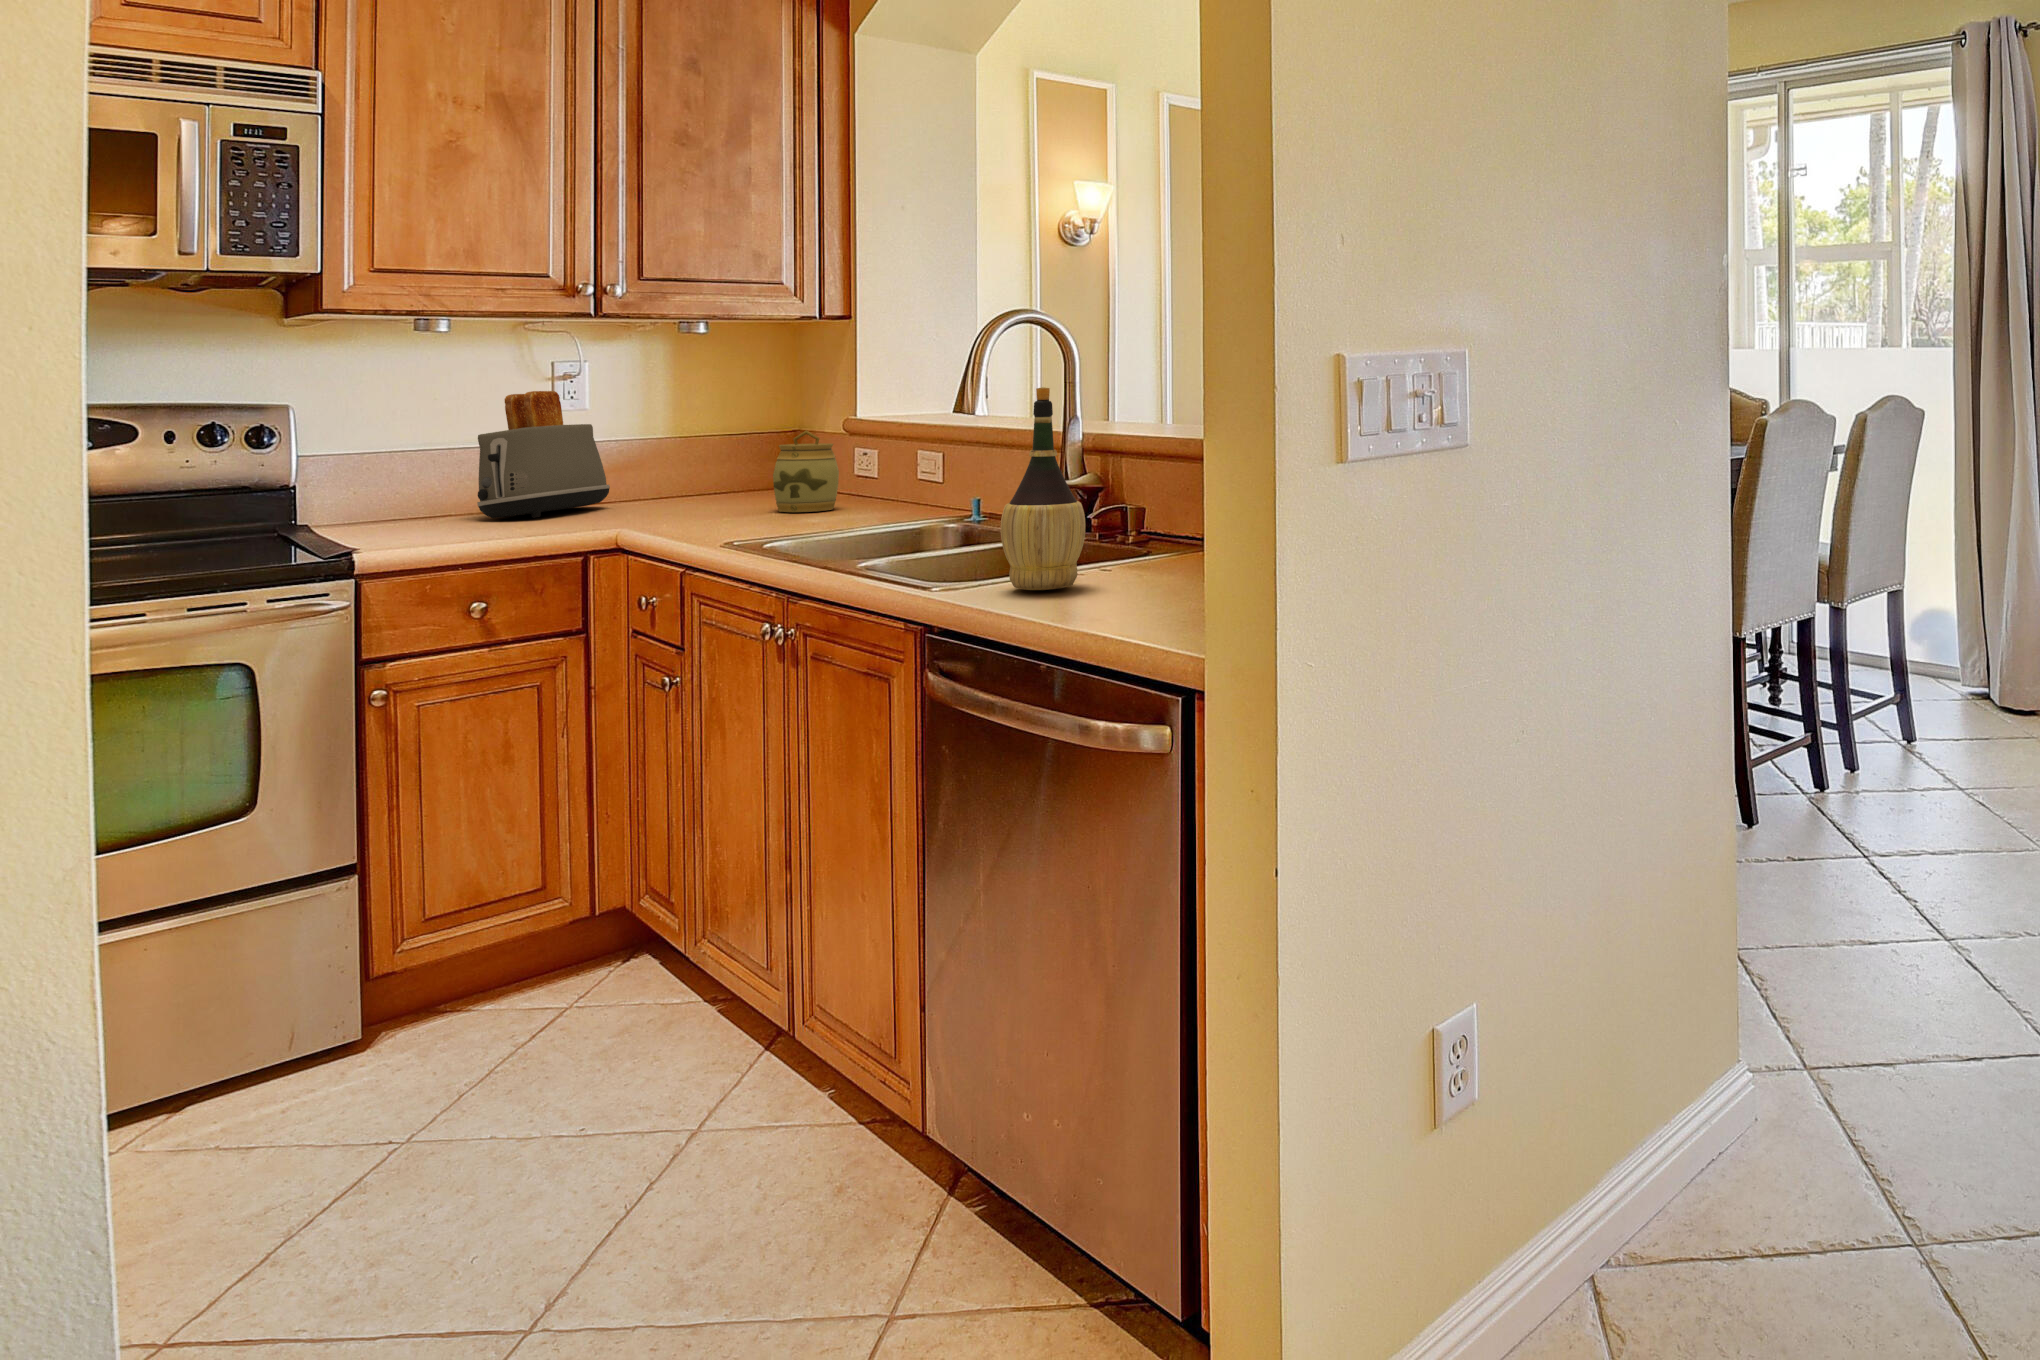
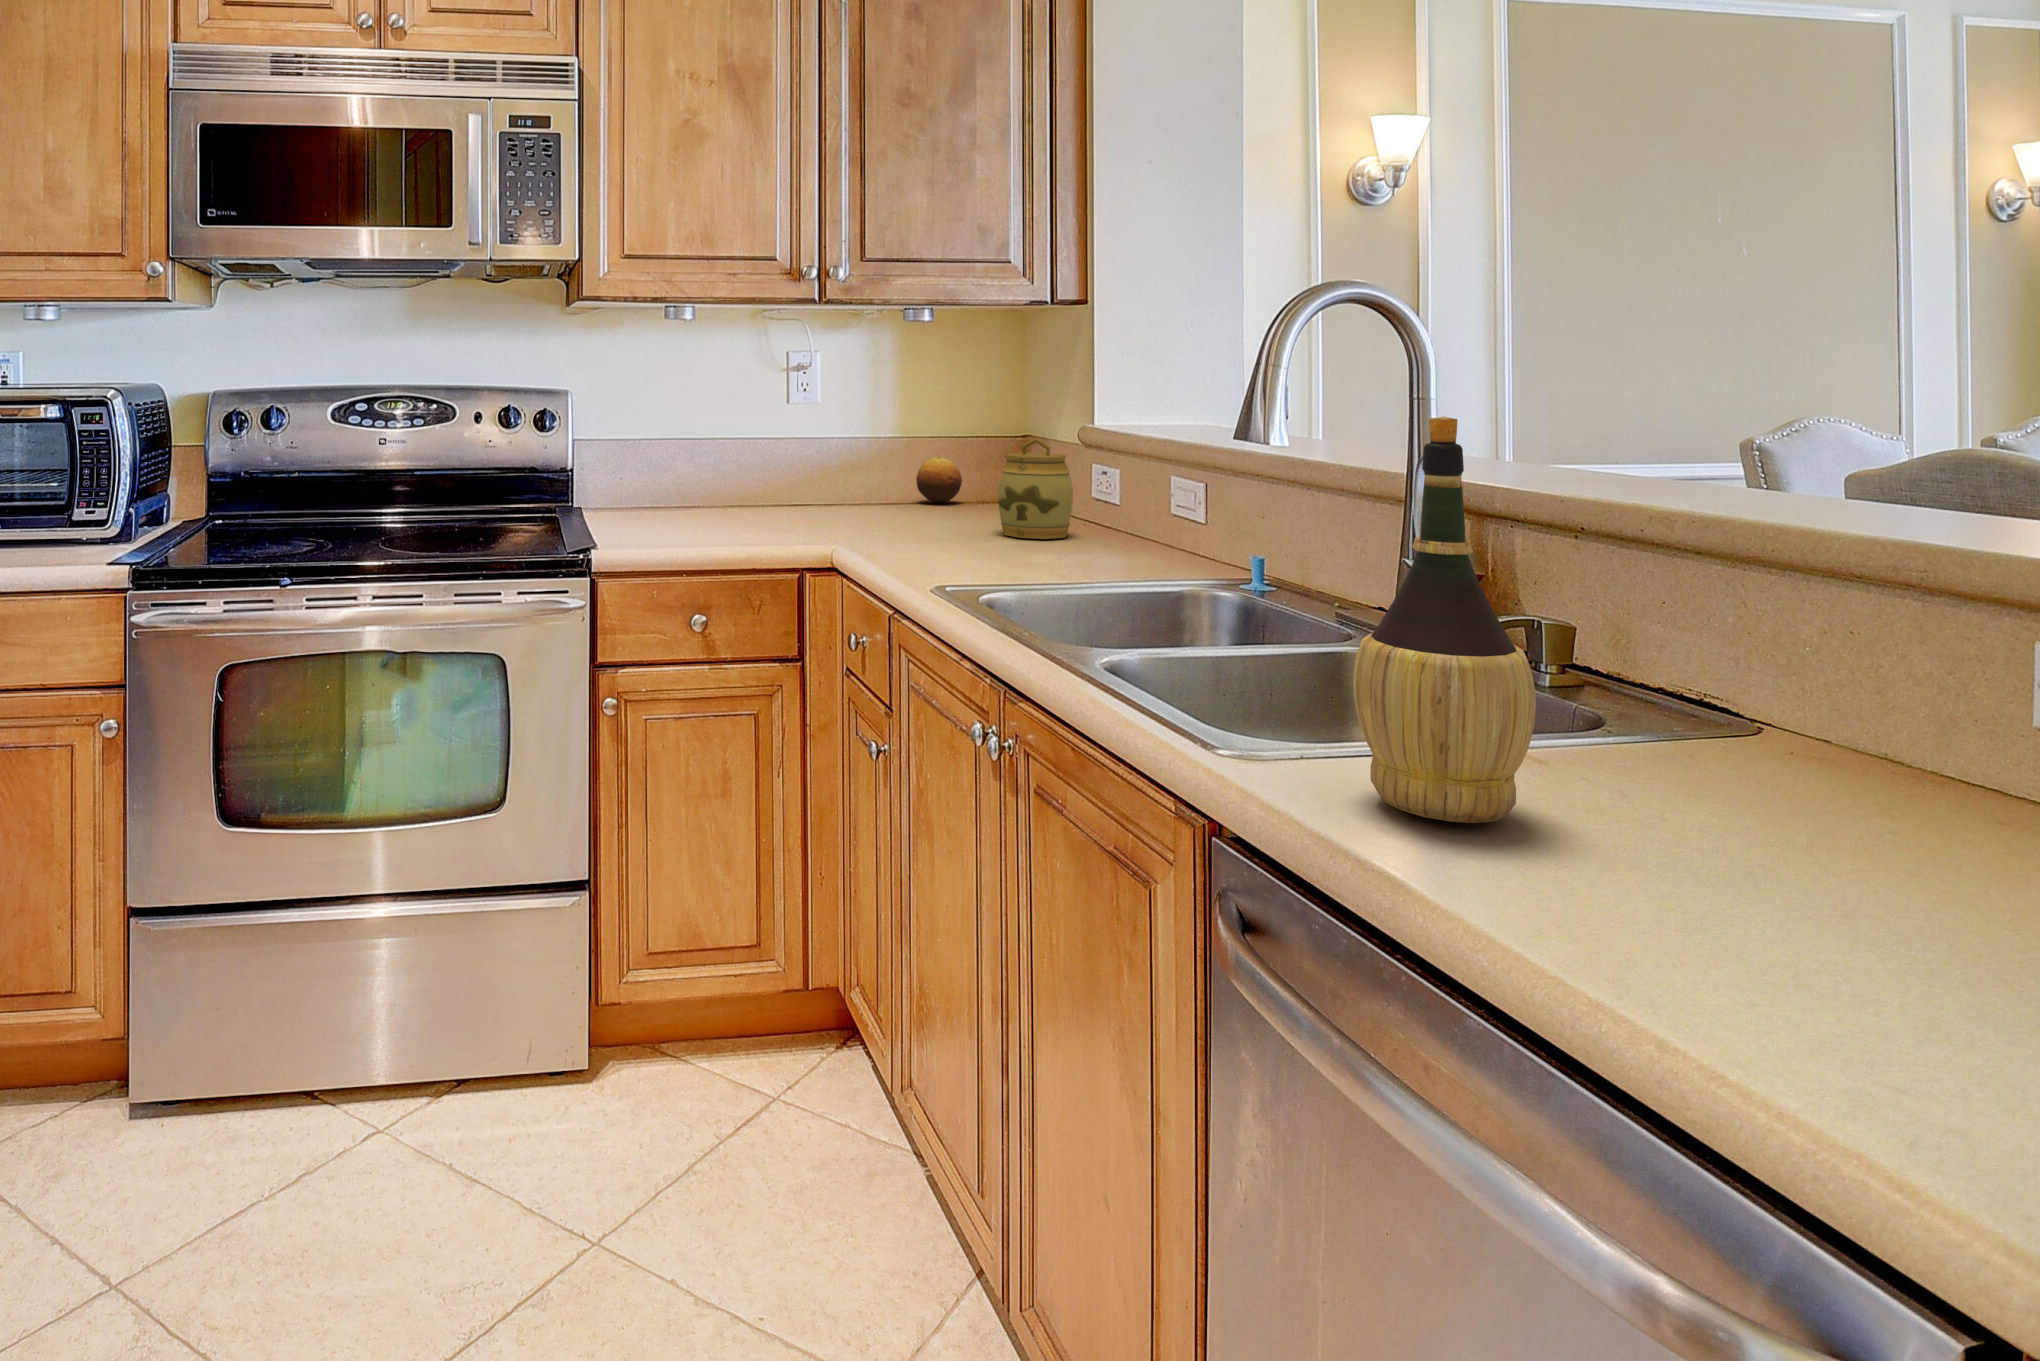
toaster: present [477,391,610,518] -> none [716,383,838,520]
fruit: none [688,456,734,496] -> present [916,457,962,503]

